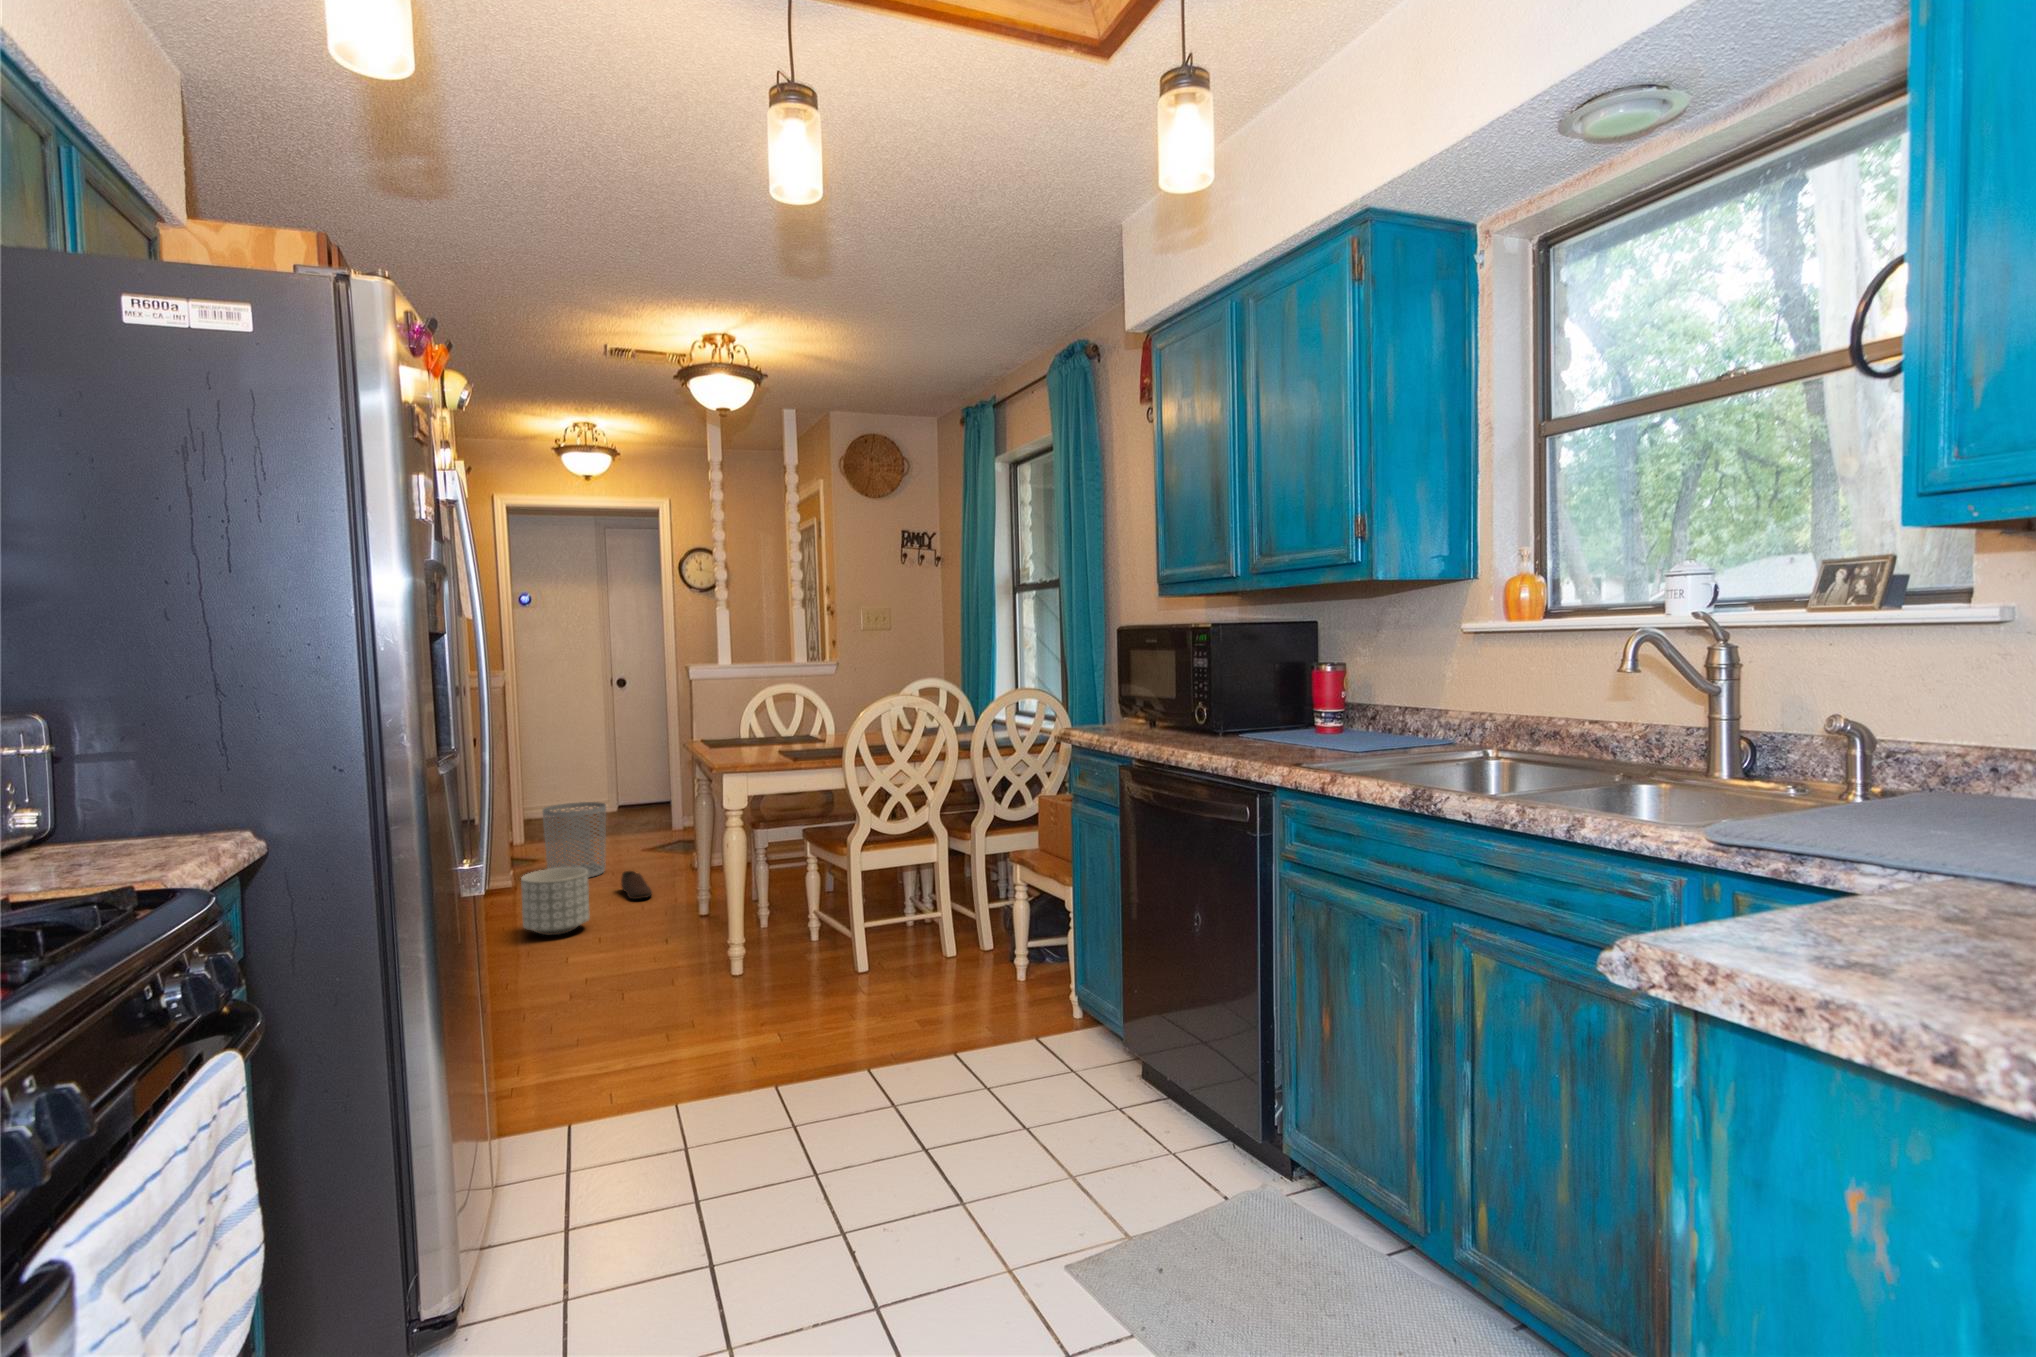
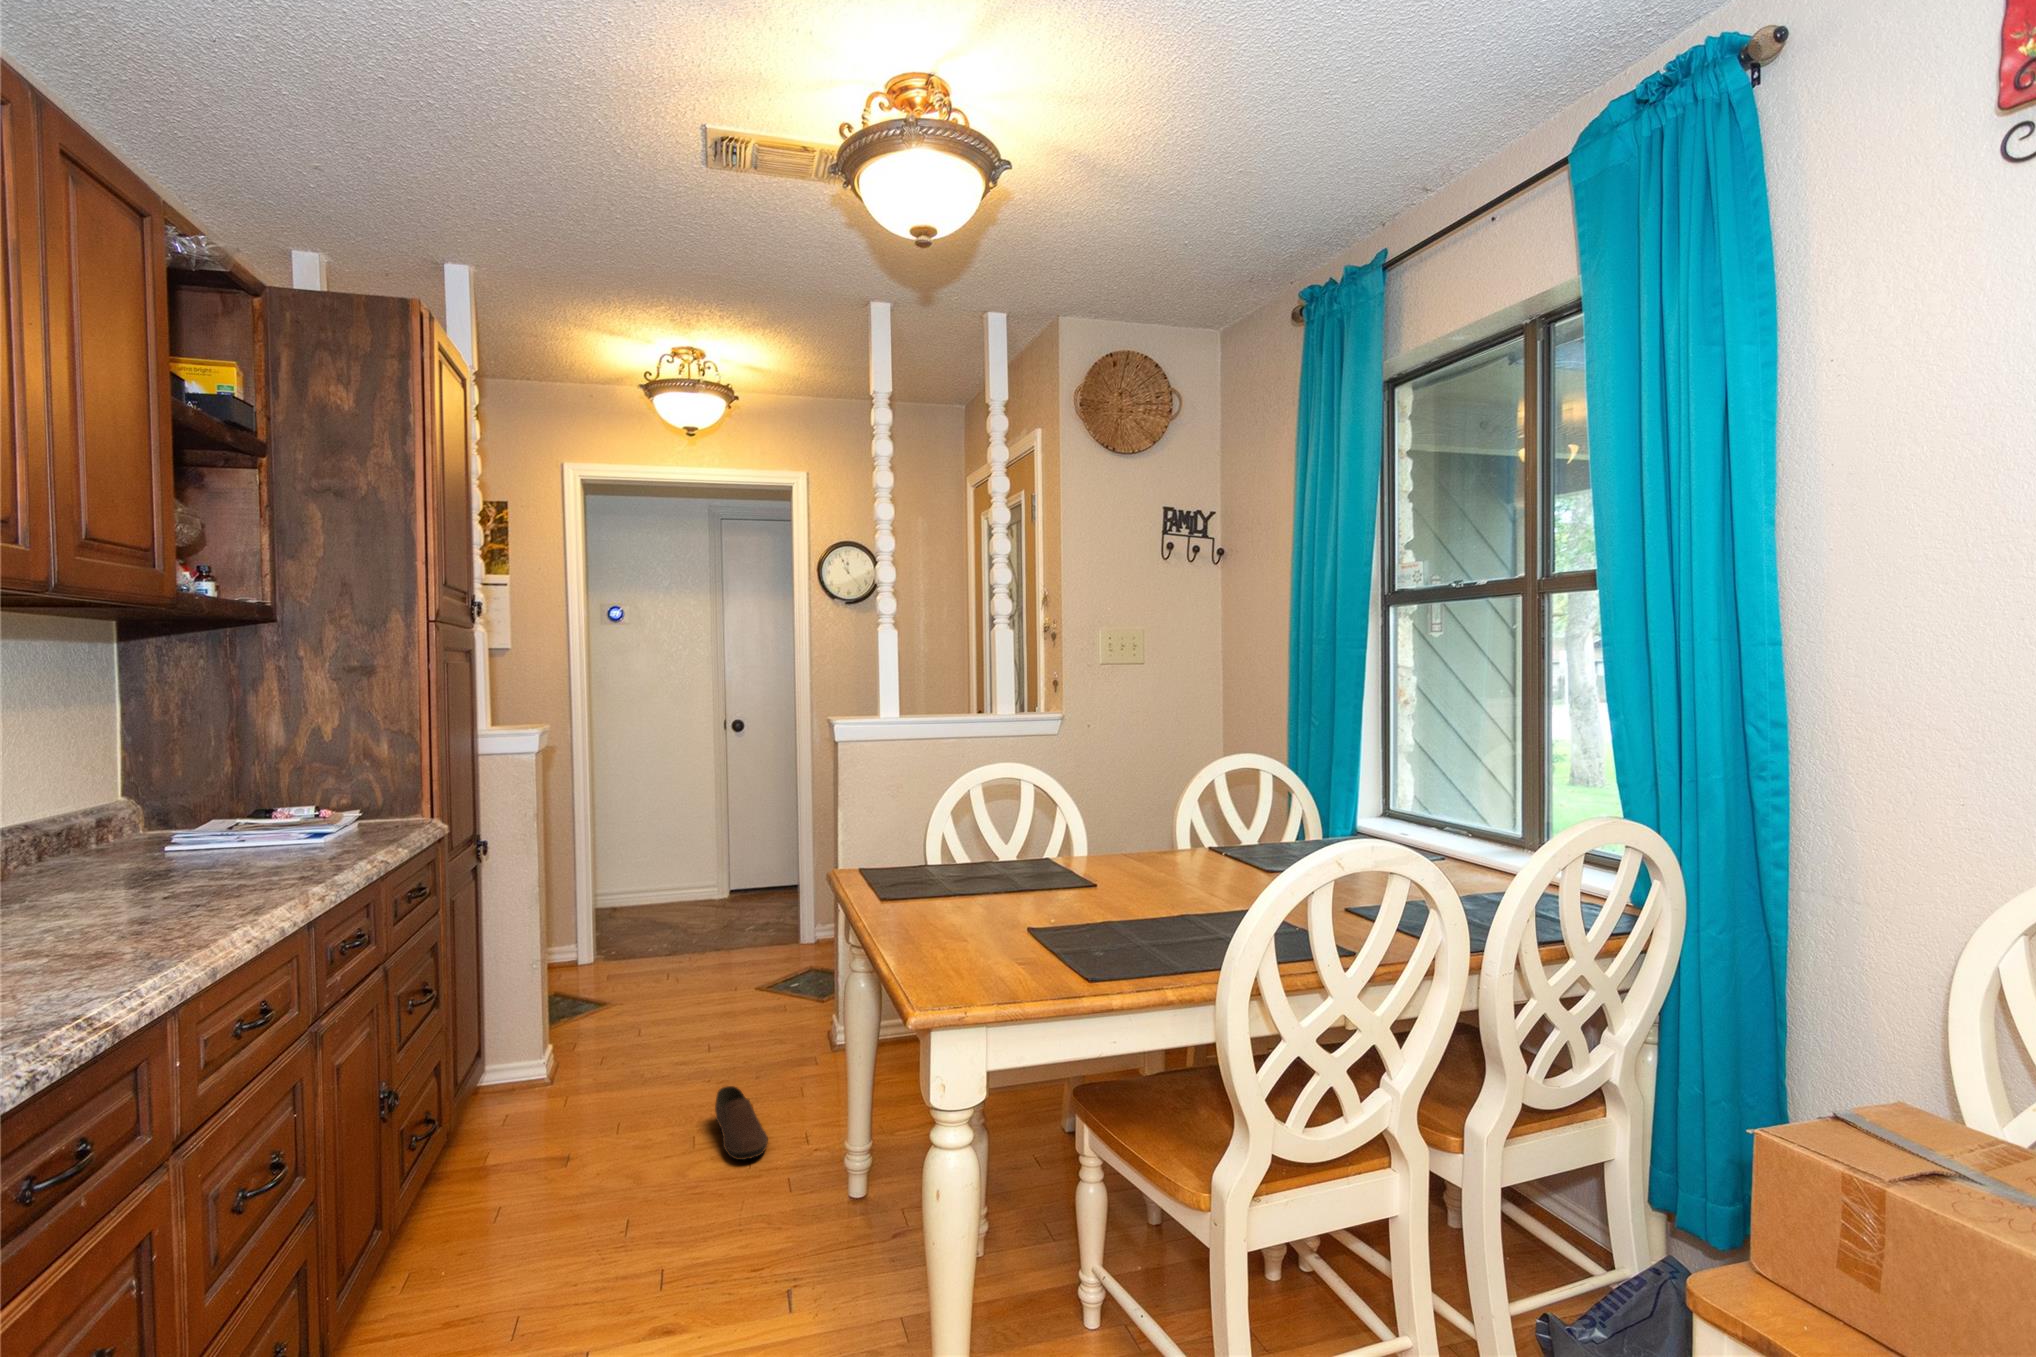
waste bin: present [543,802,606,877] -> none [596,937,699,1079]
planter: present [521,868,590,935] -> none [506,1132,642,1297]

